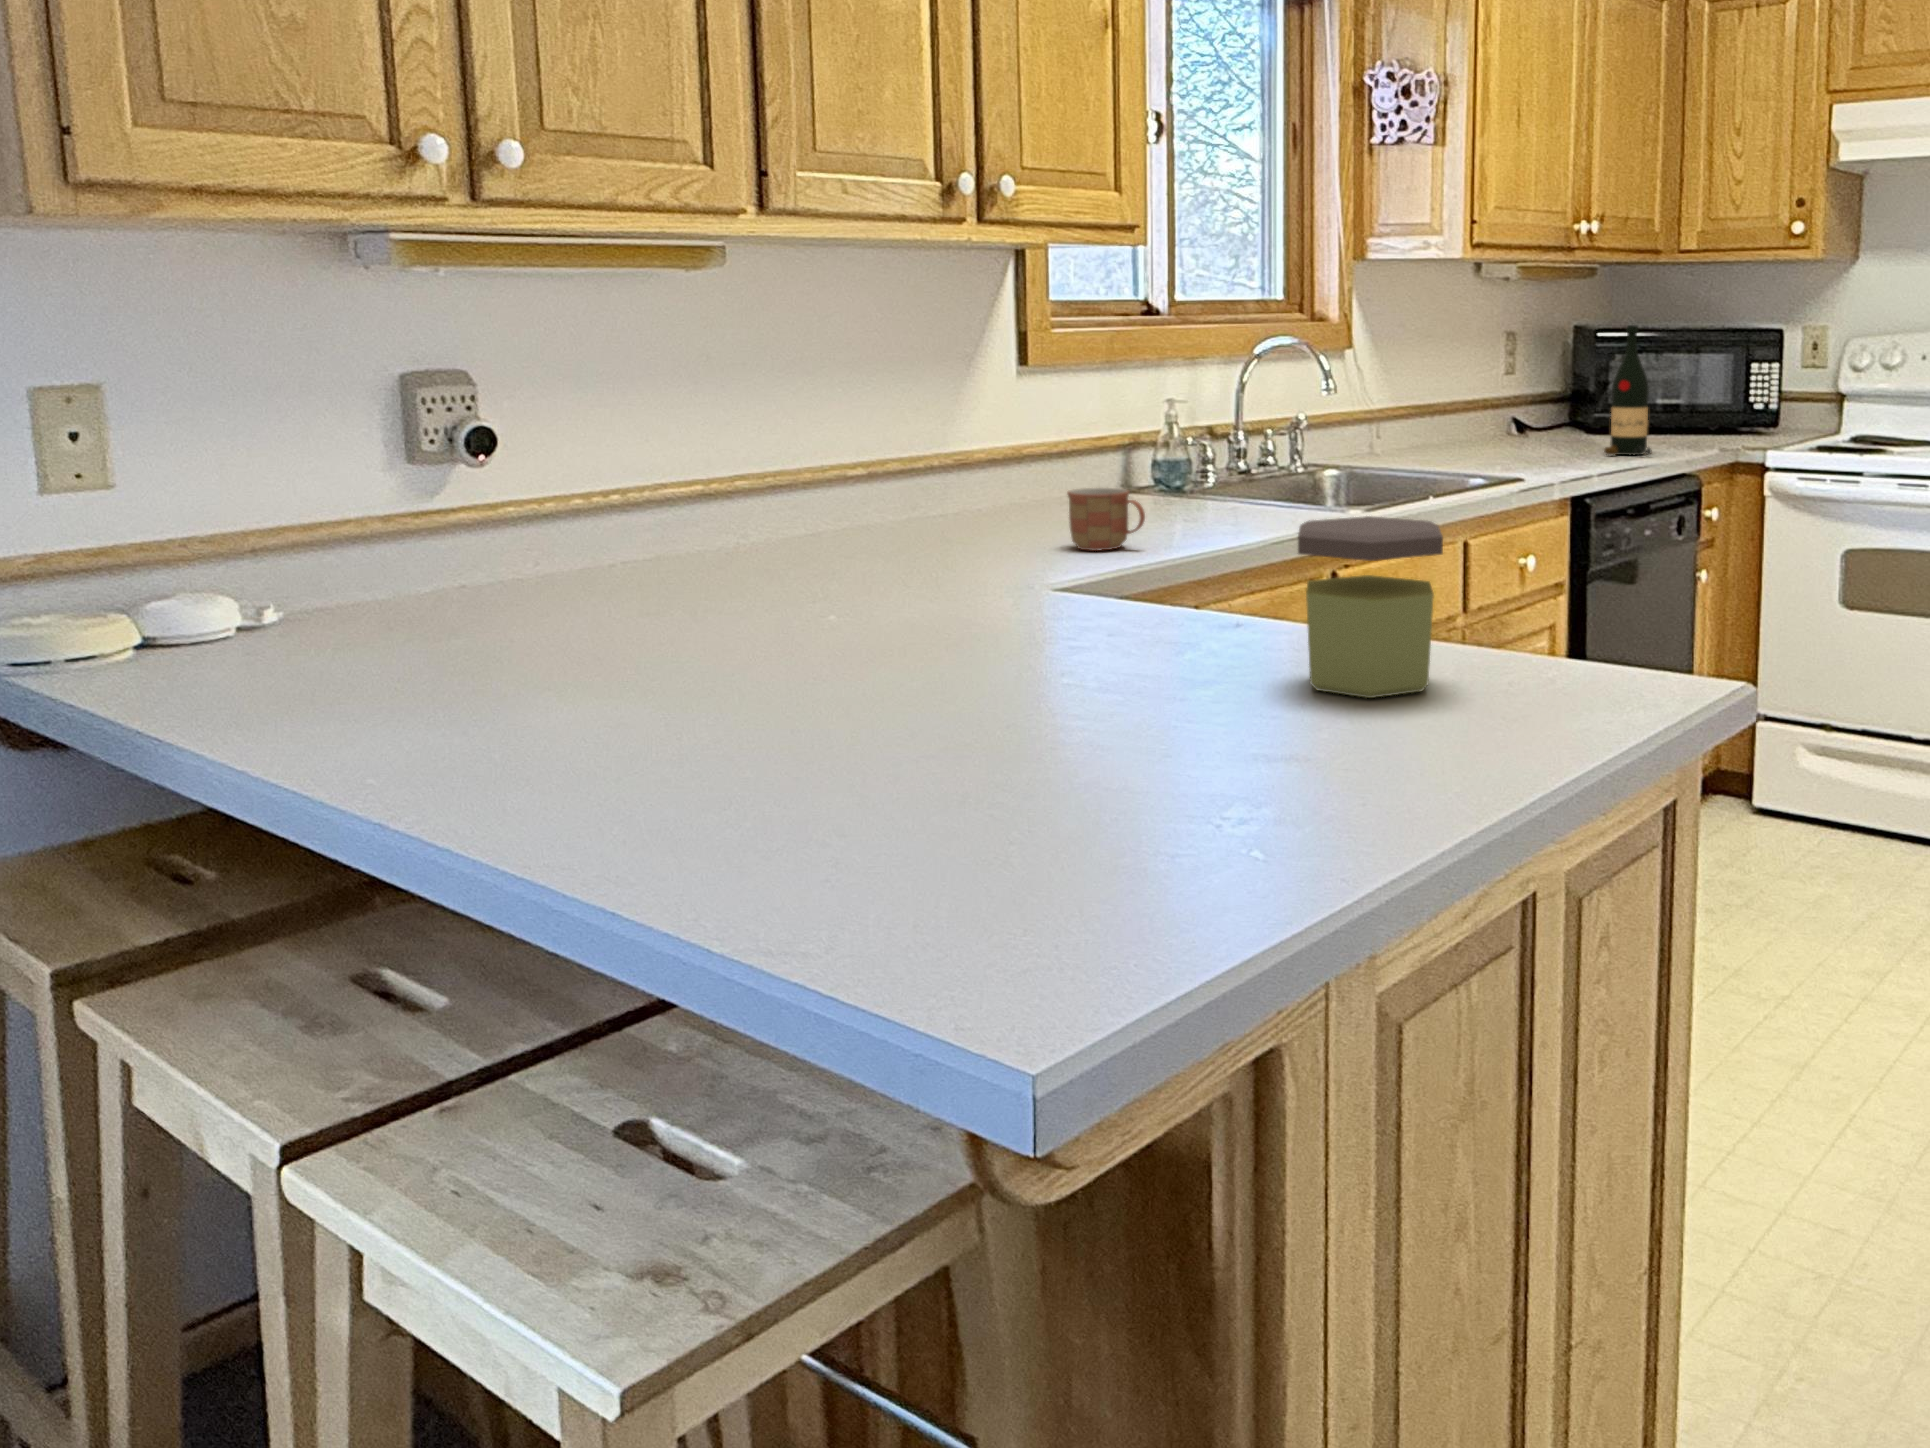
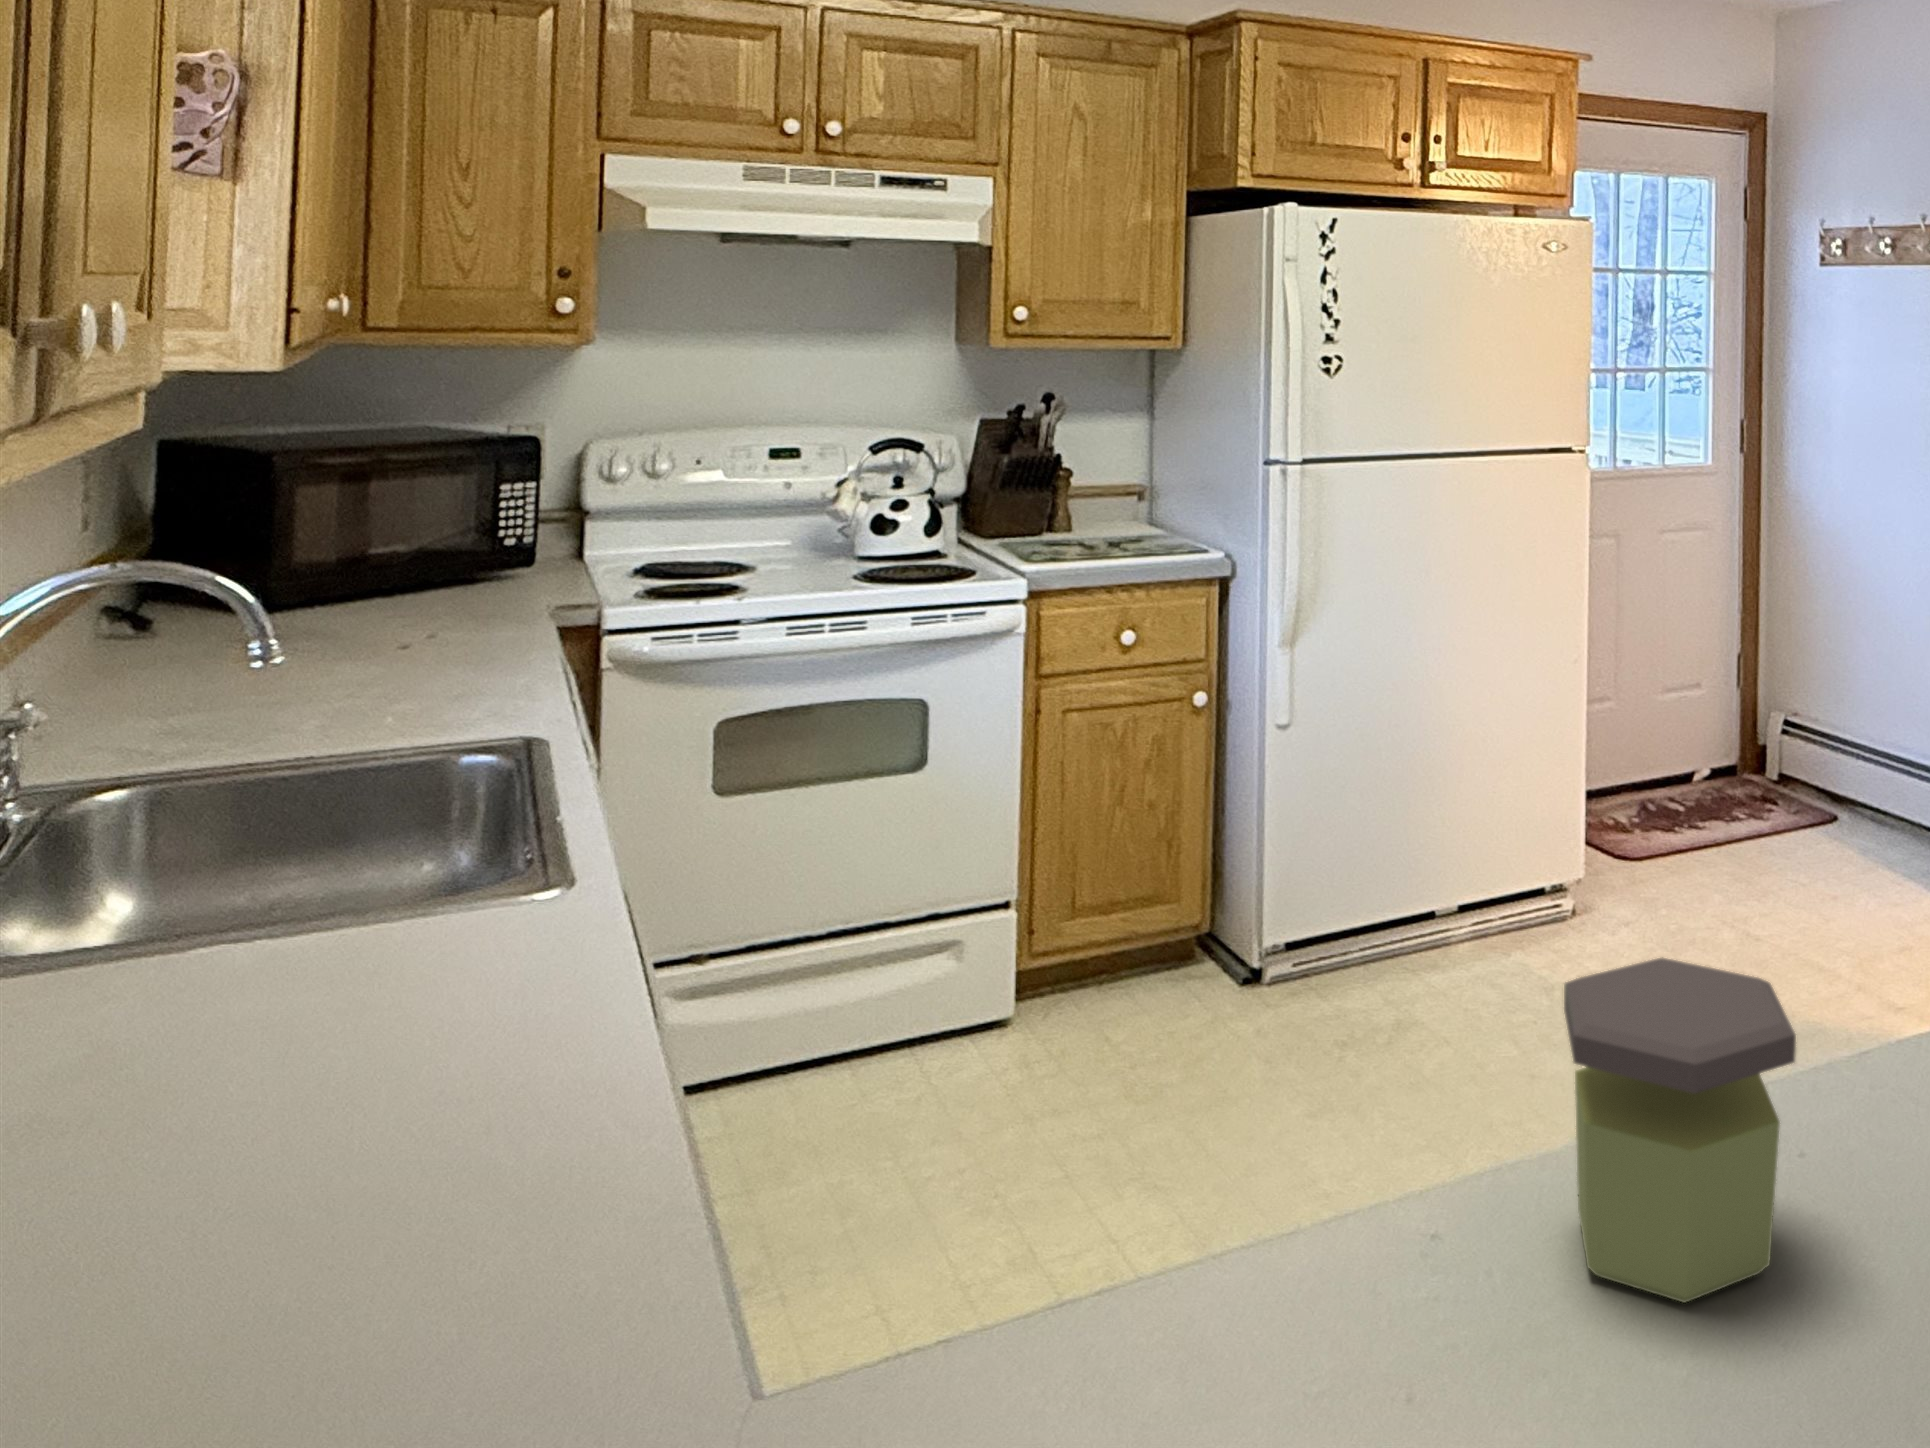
wine bottle: present [1604,325,1651,455] -> none [414,455,498,653]
mug: present [1067,488,1145,551] -> none [104,1022,343,1215]

